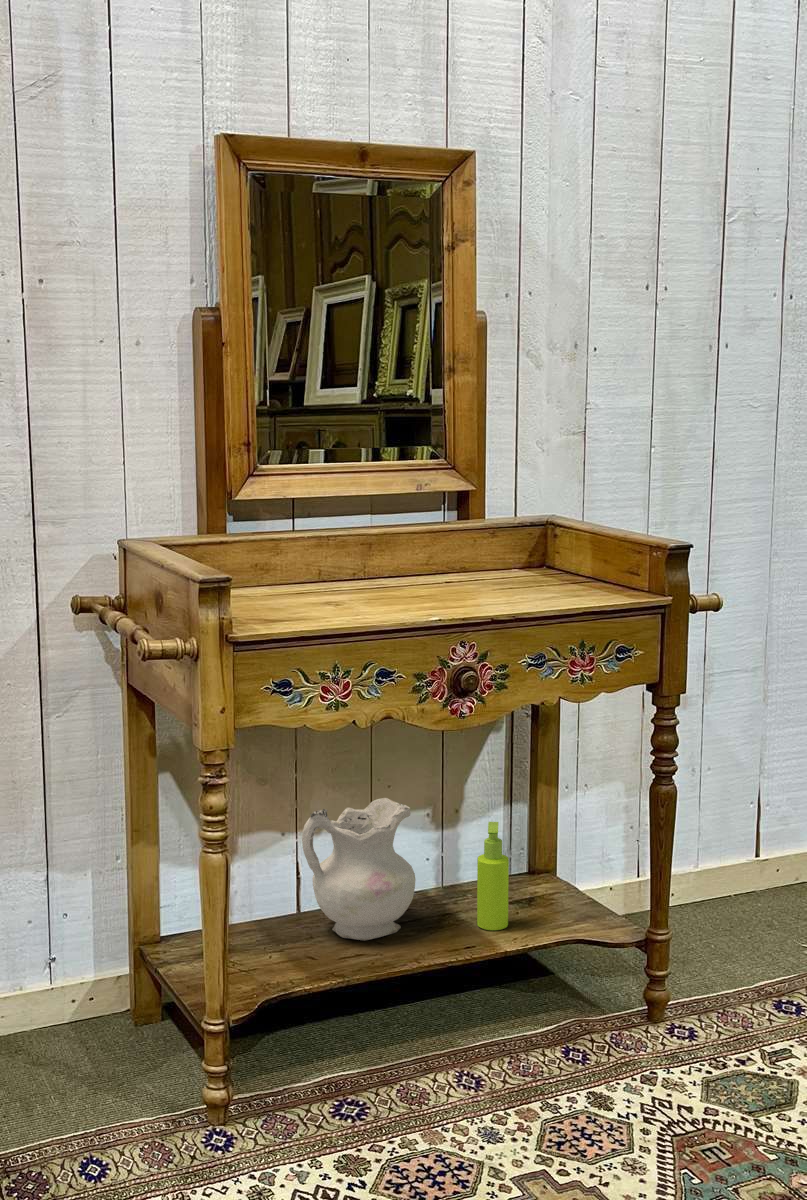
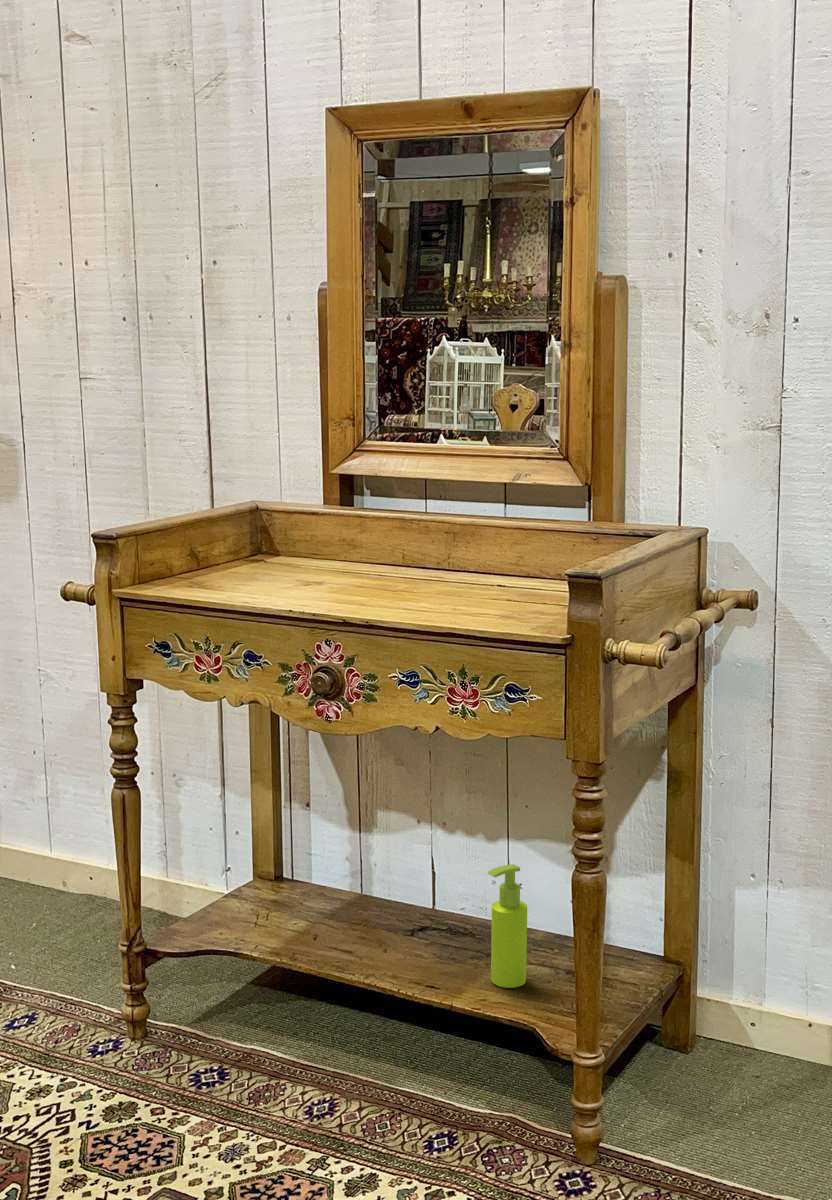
ceramic pitcher: present [302,798,416,941] -> none [360,797,473,949]

